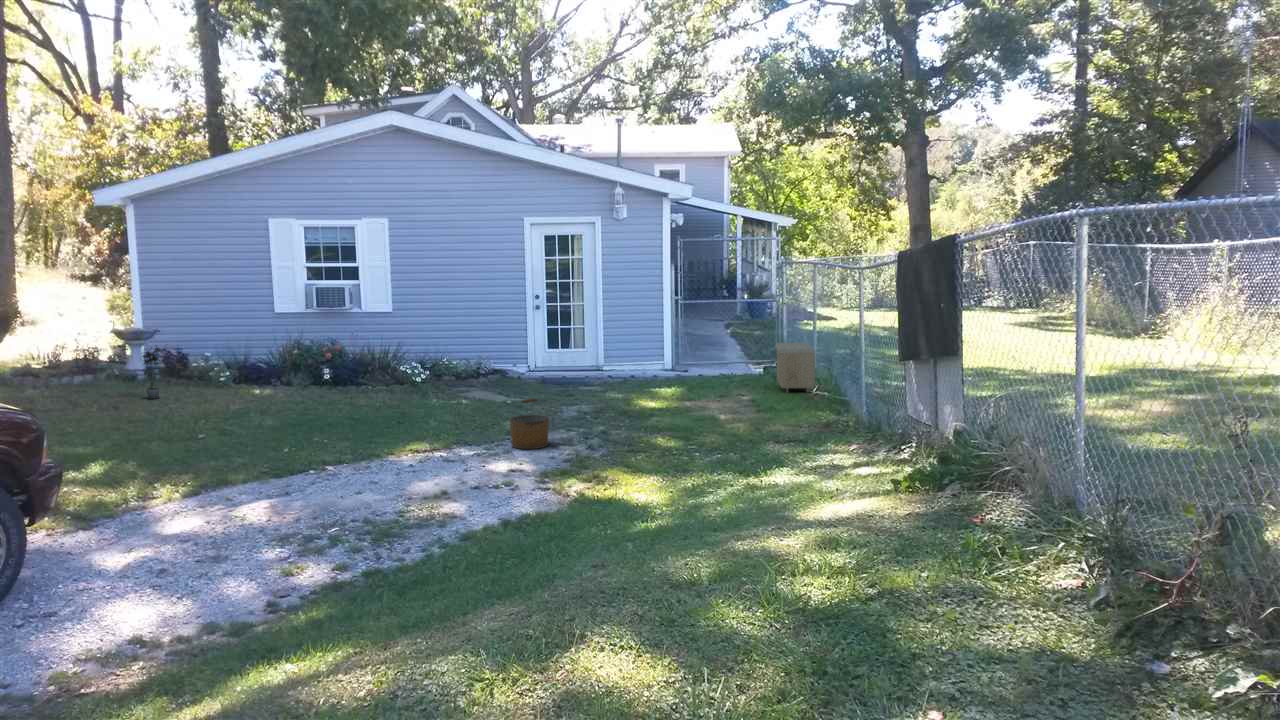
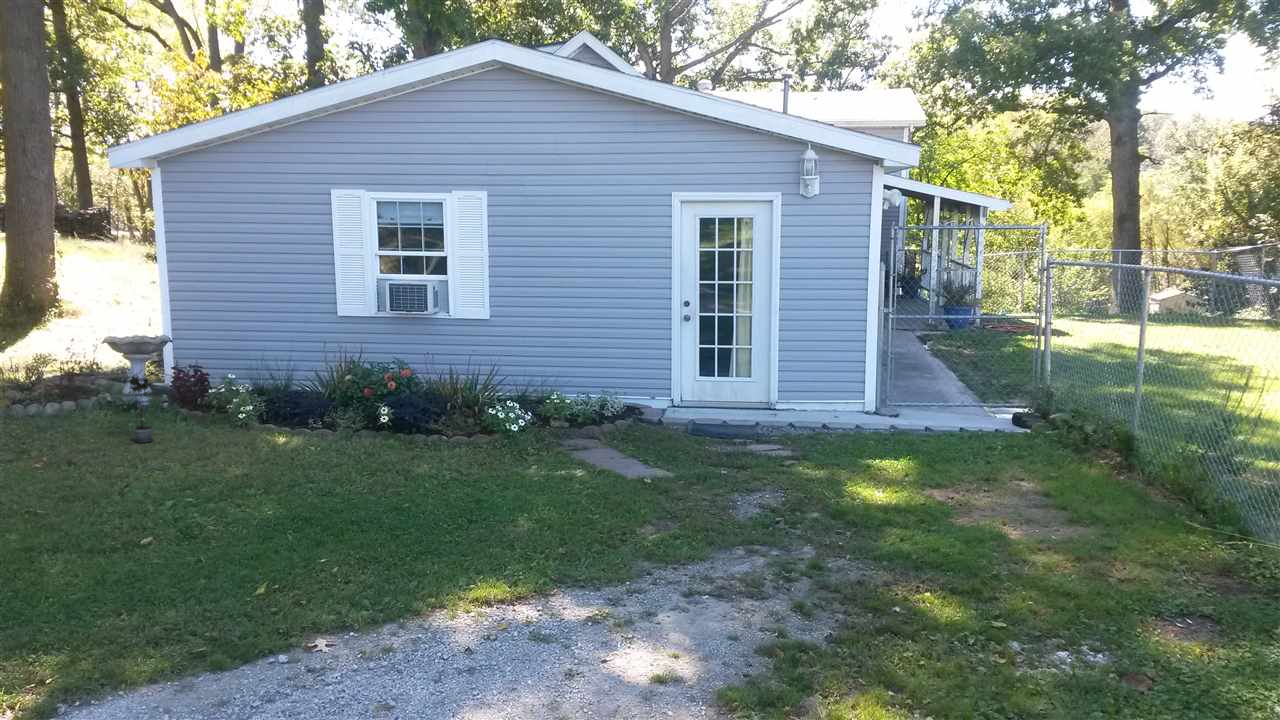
storage bench: present [775,343,815,392] -> none [1059,393,1145,480]
bucket: present [510,399,549,449] -> none [654,534,729,636]

